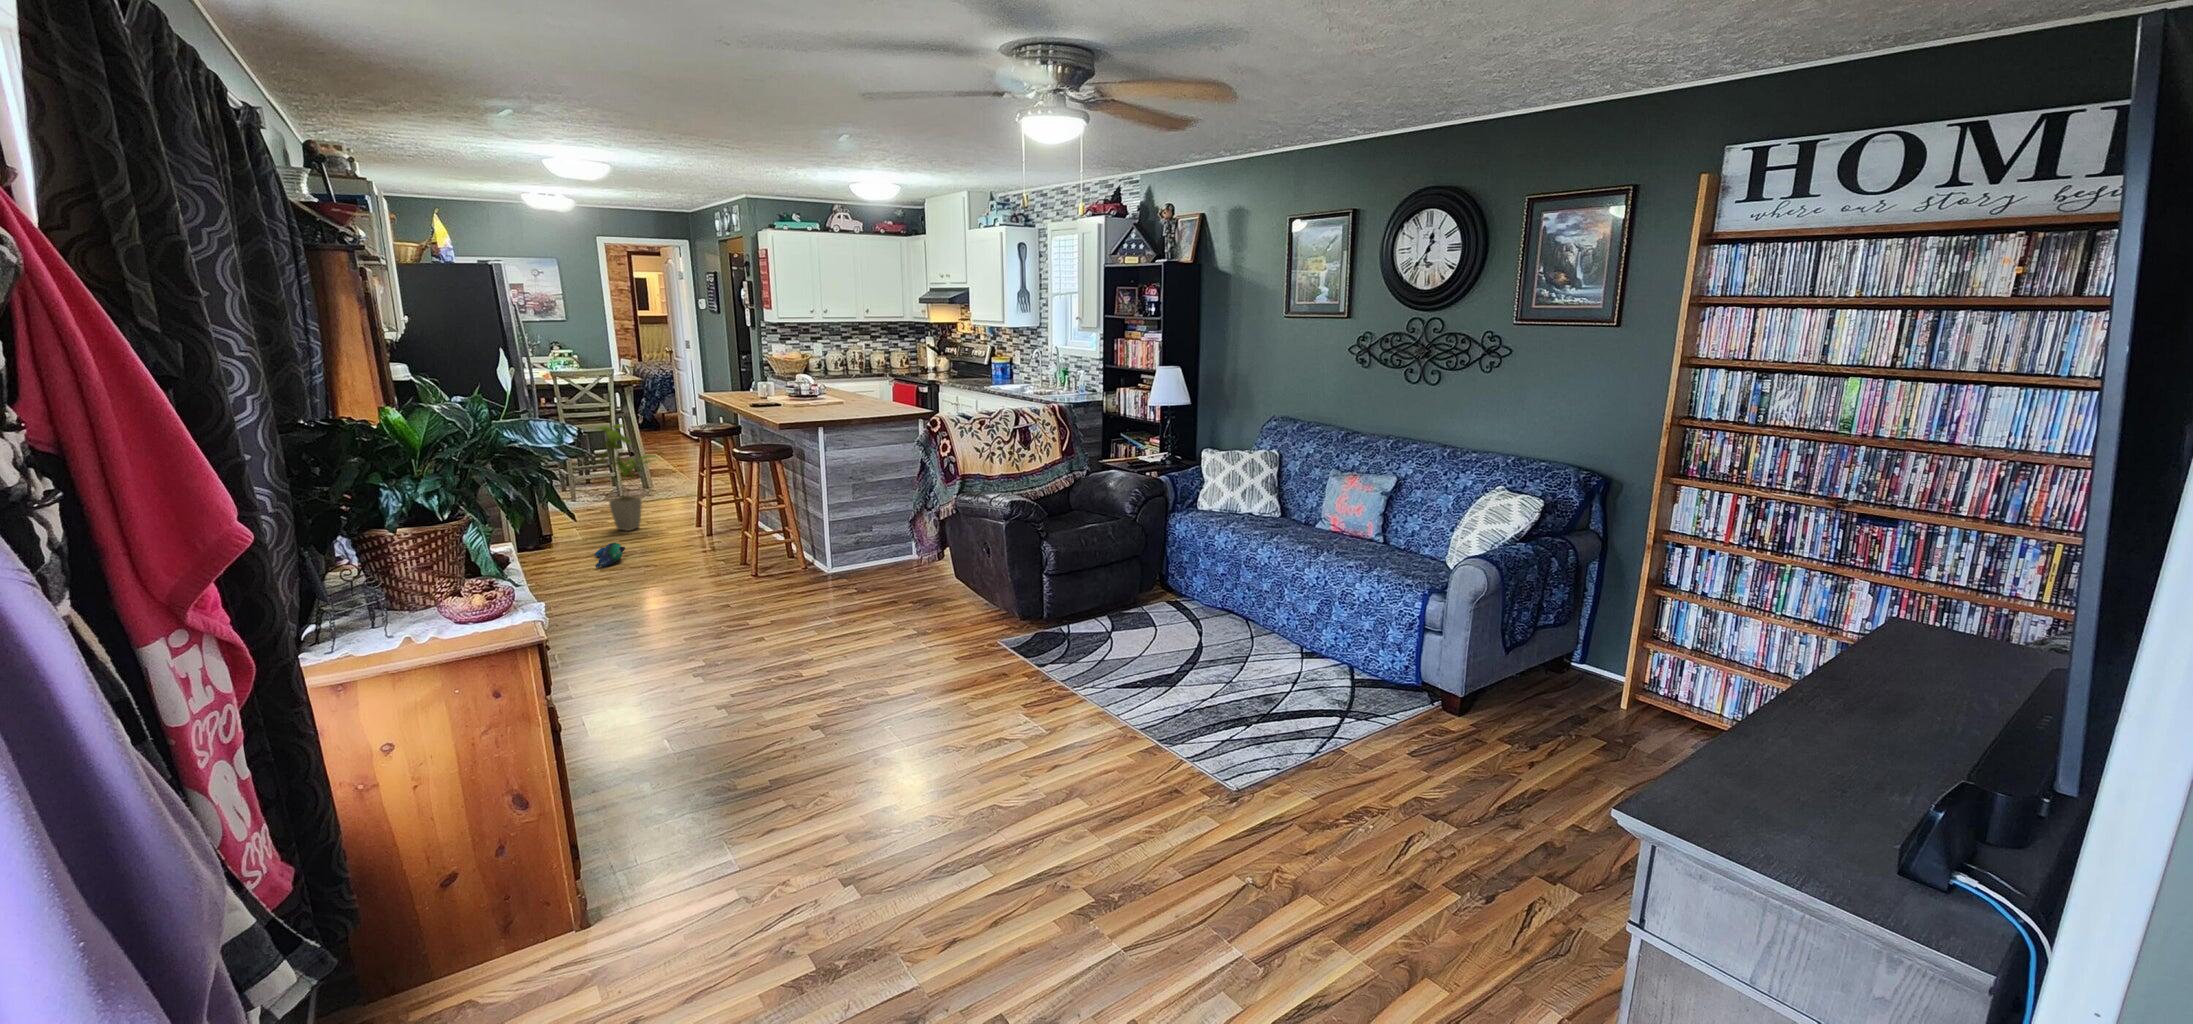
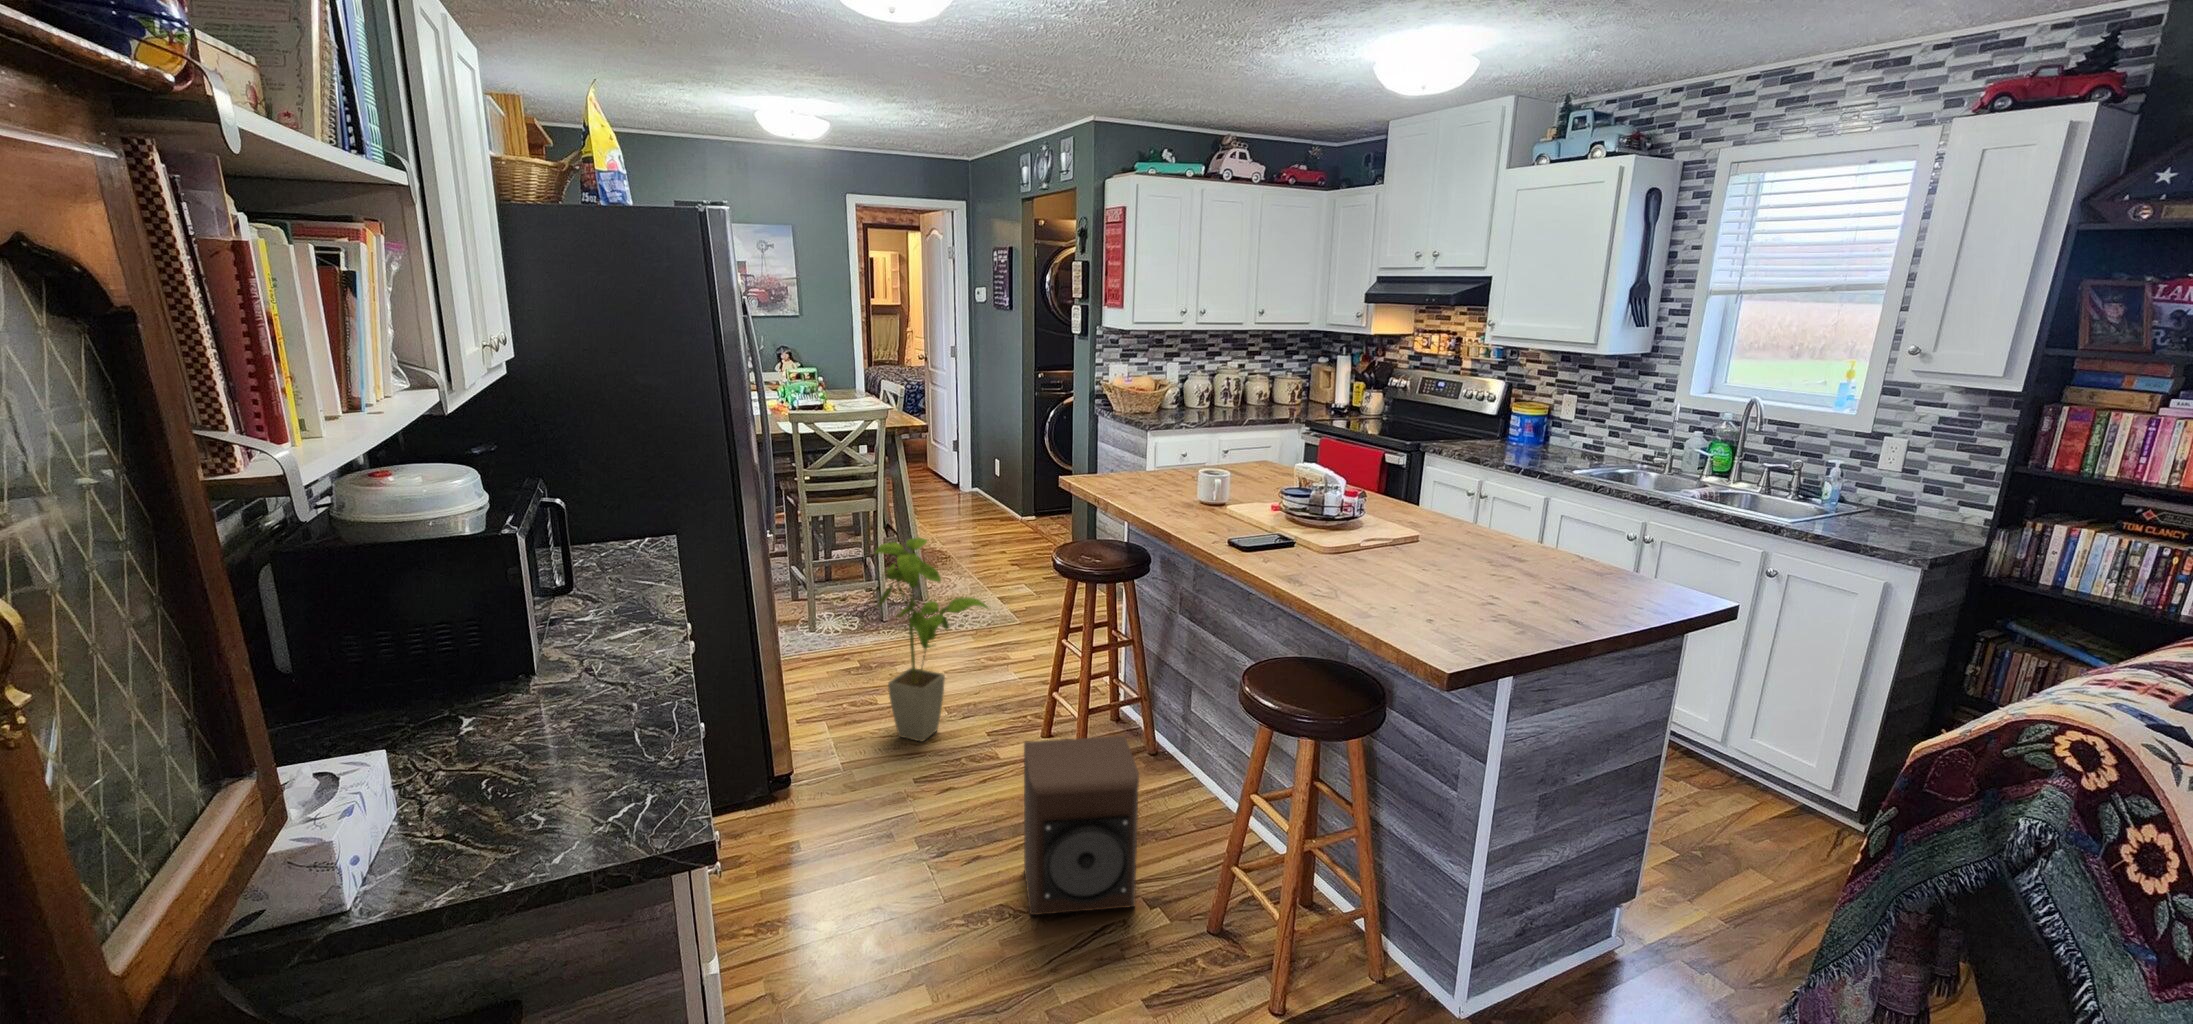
speaker: none [658,494,716,567] -> present [1024,736,1139,915]
plush toy: present [595,543,625,568] -> none [870,822,938,901]

